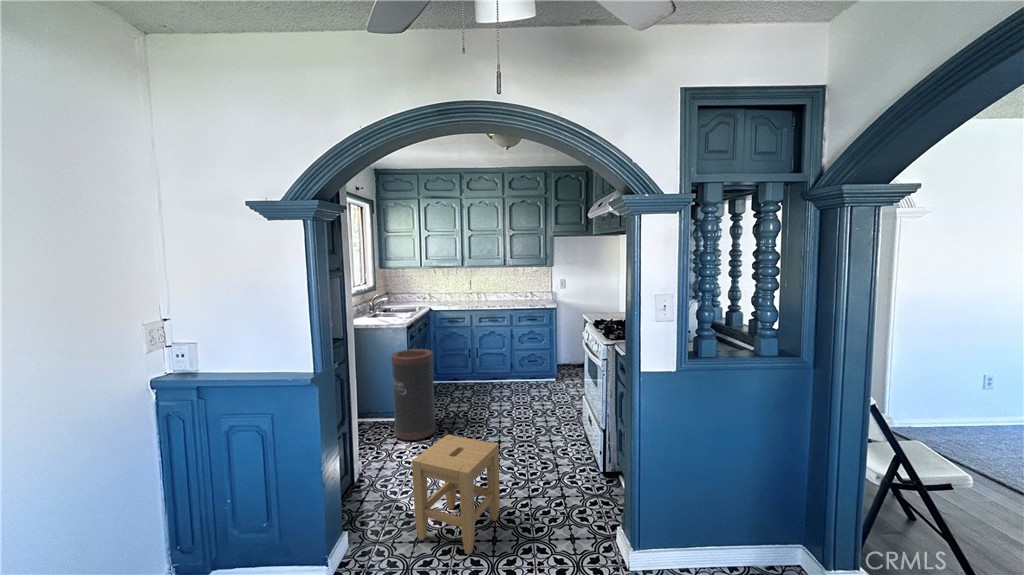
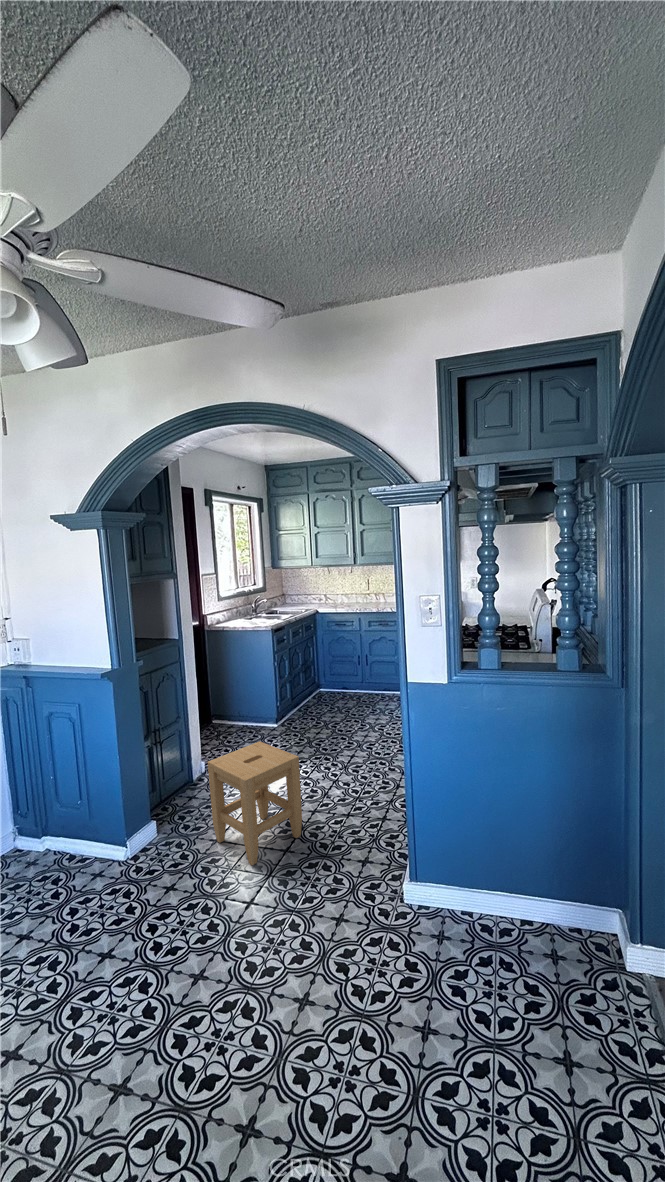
trash can: present [391,349,436,440] -> none [249,653,296,748]

